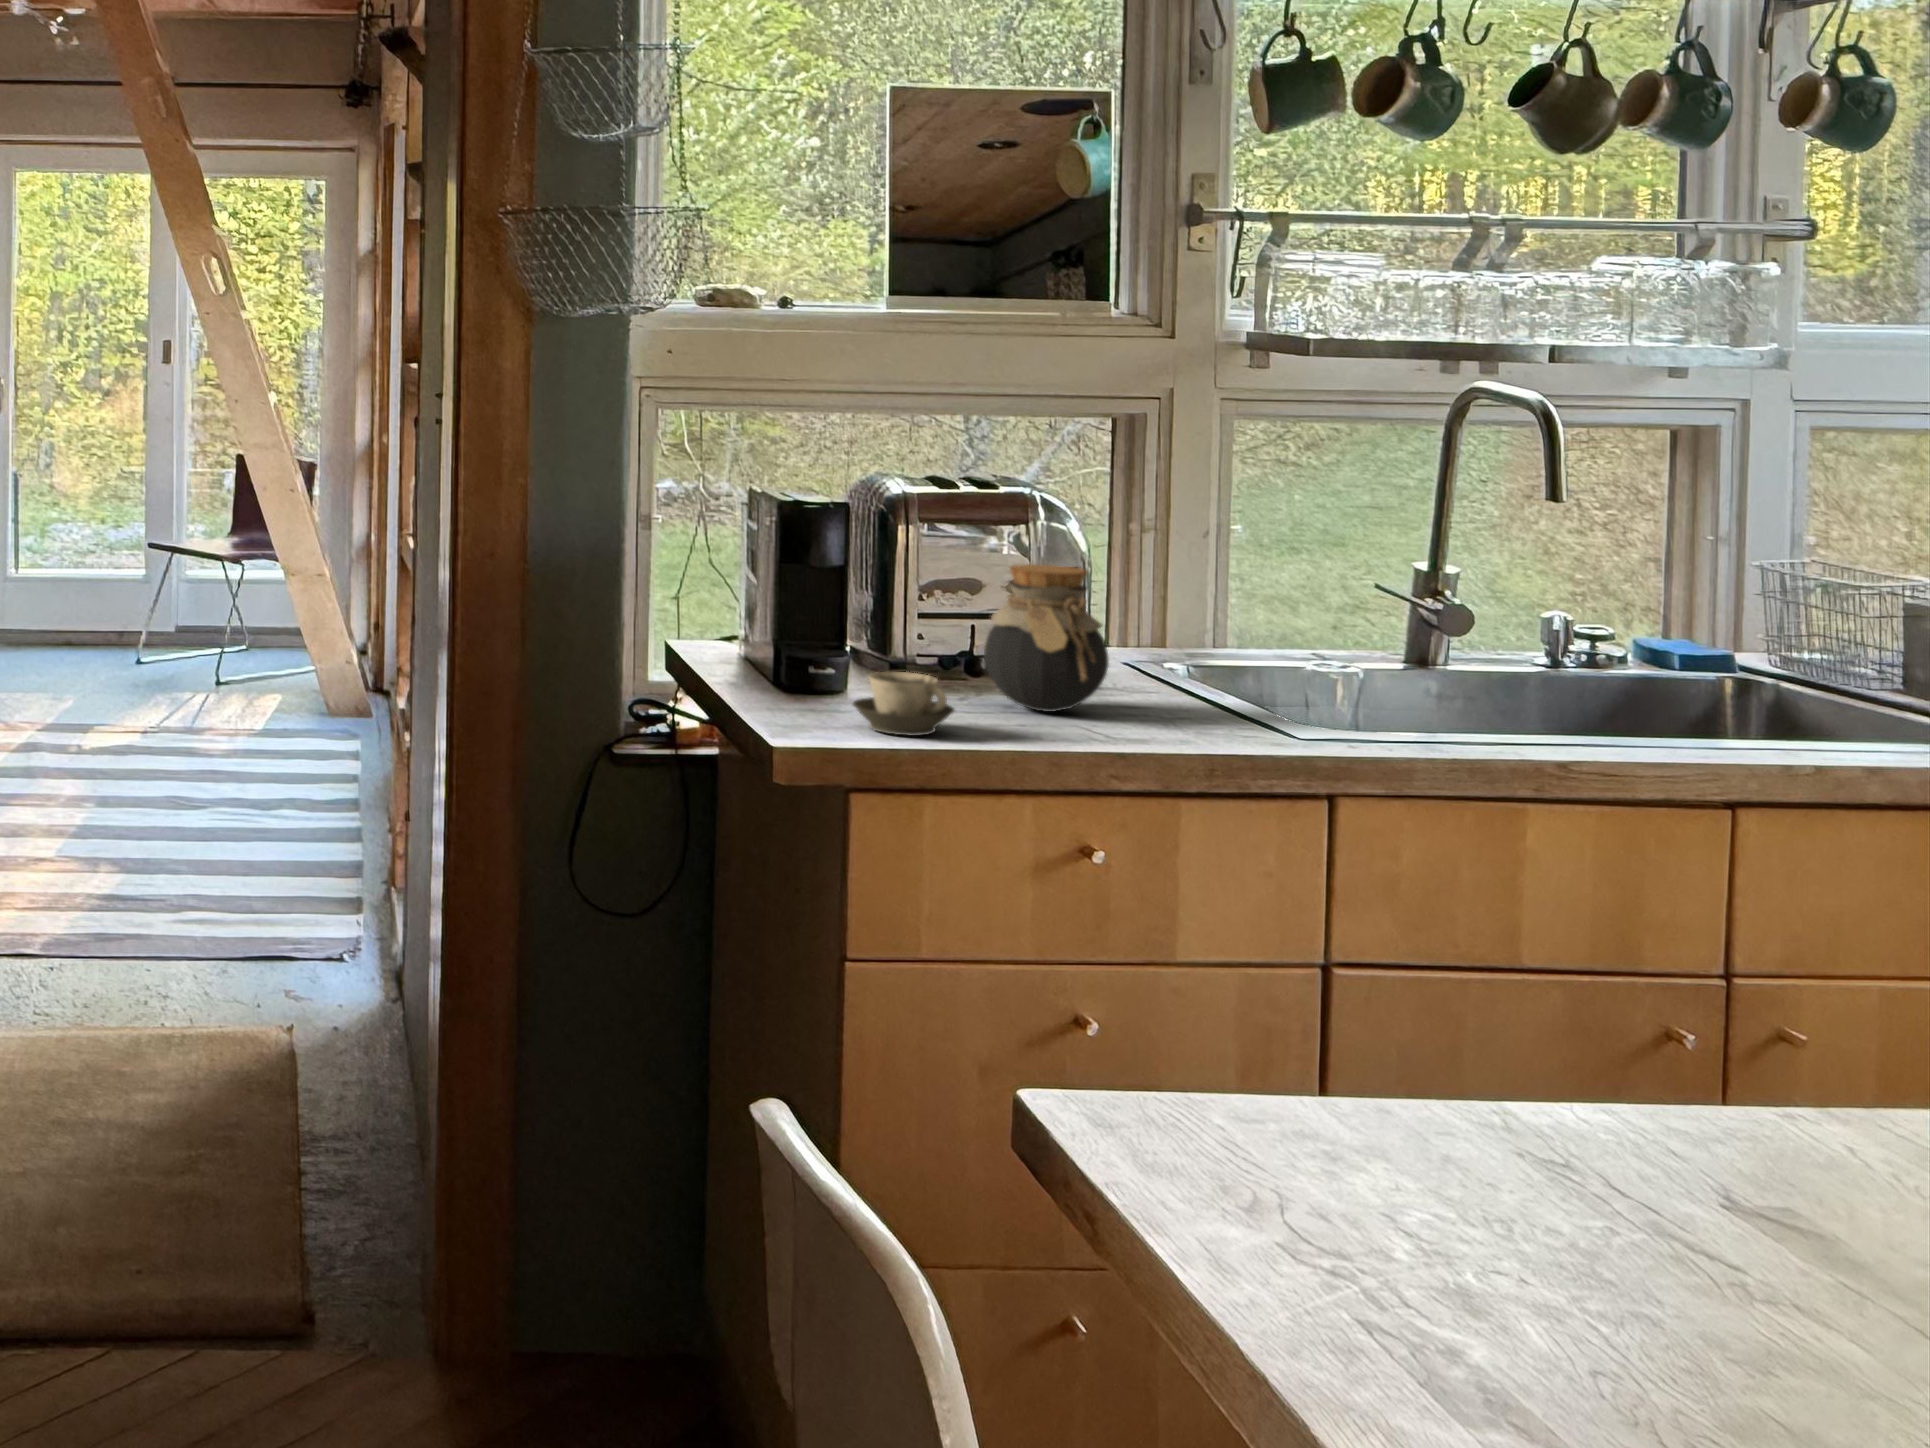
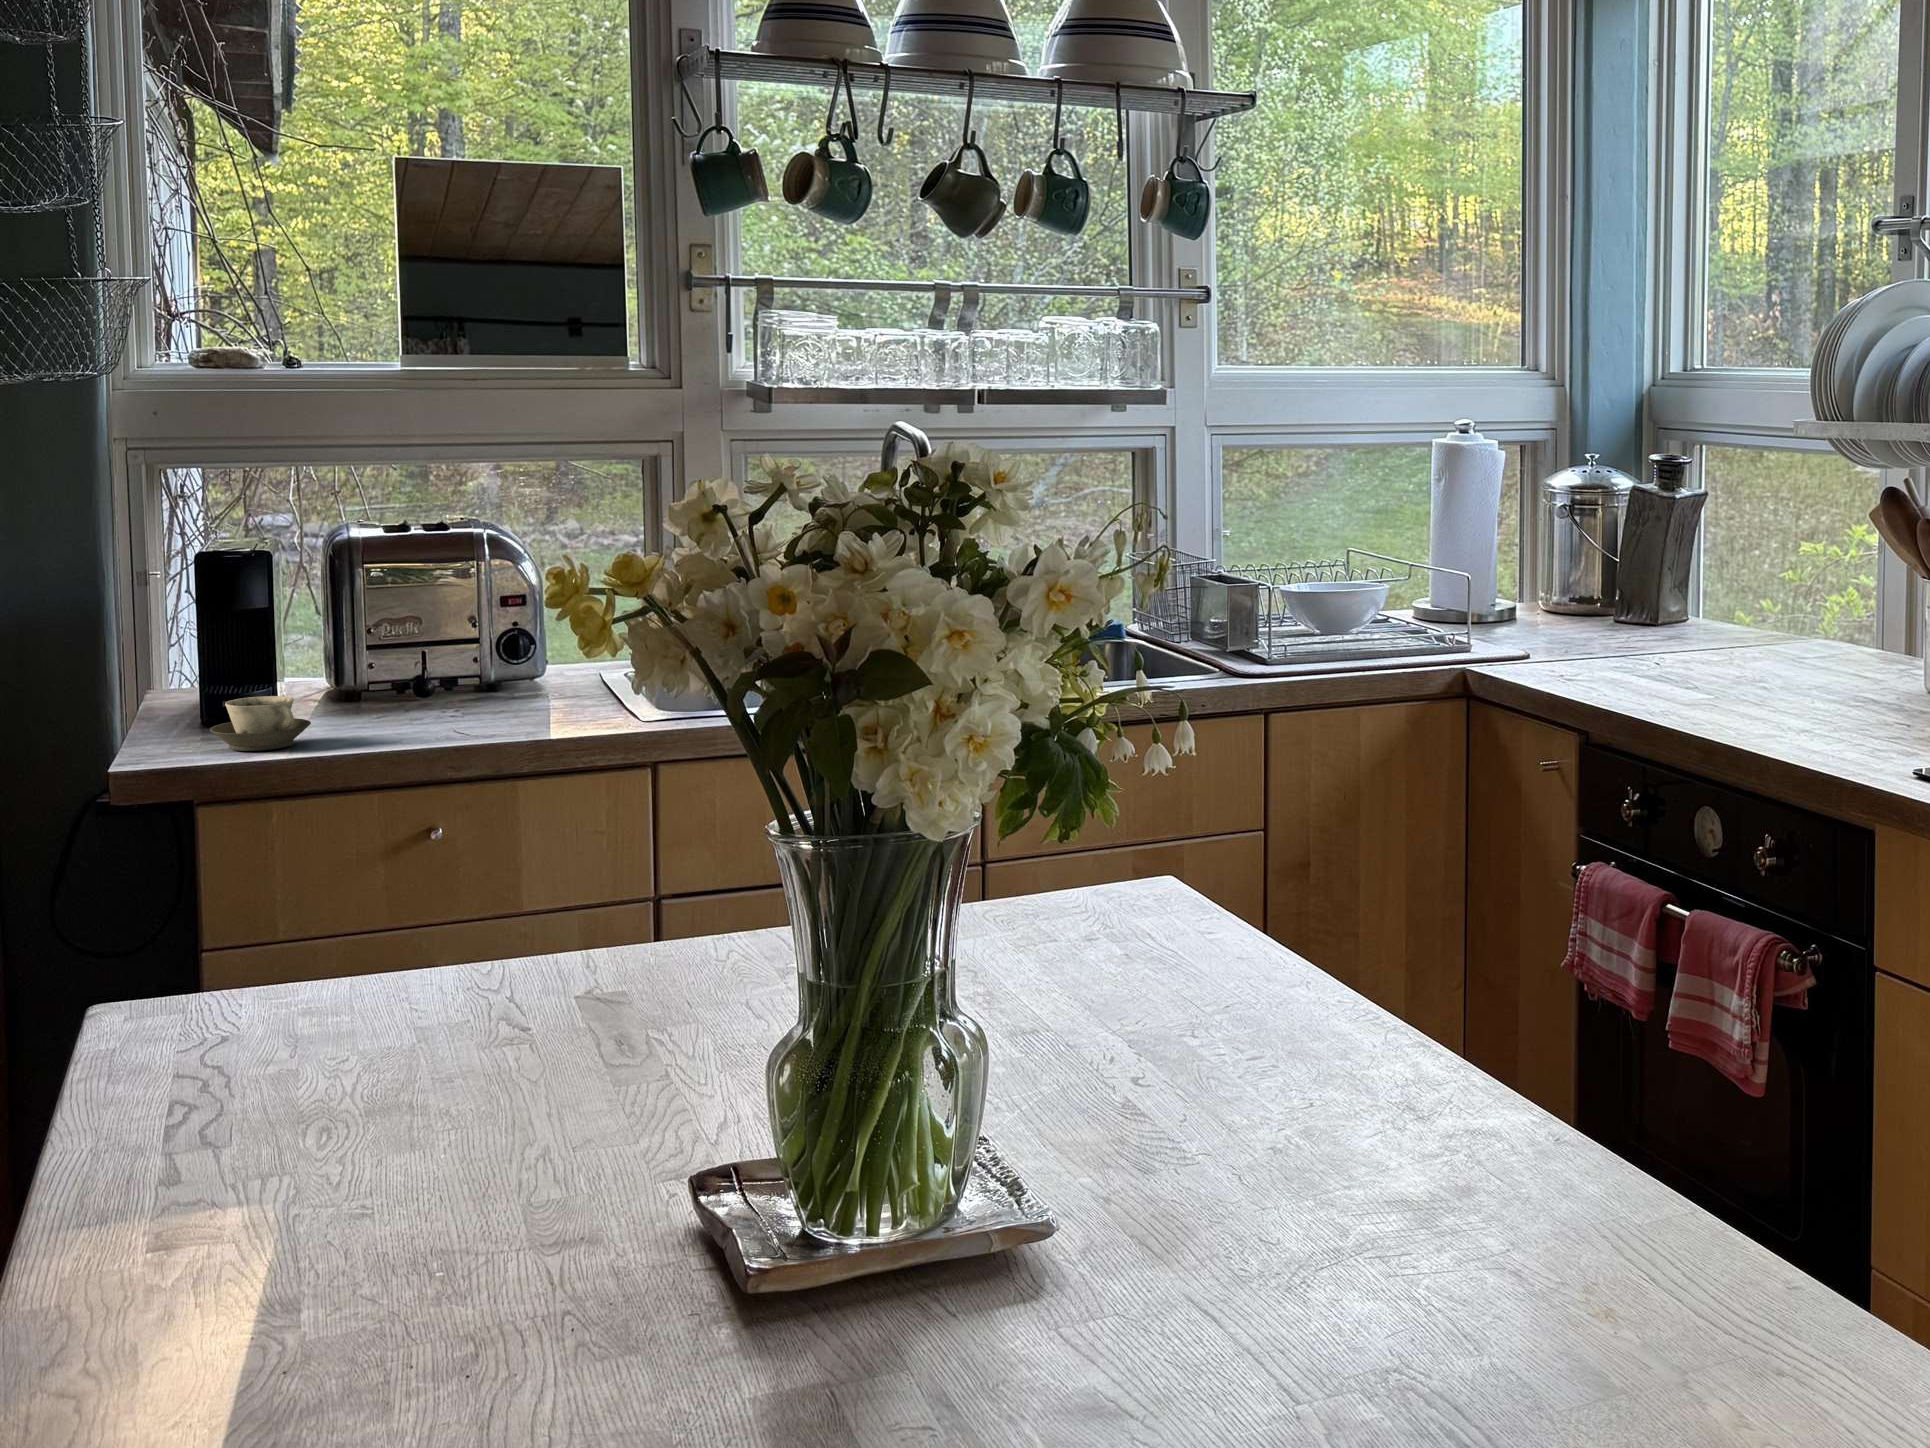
jar: present [984,564,1109,712] -> none [386,594,501,720]

